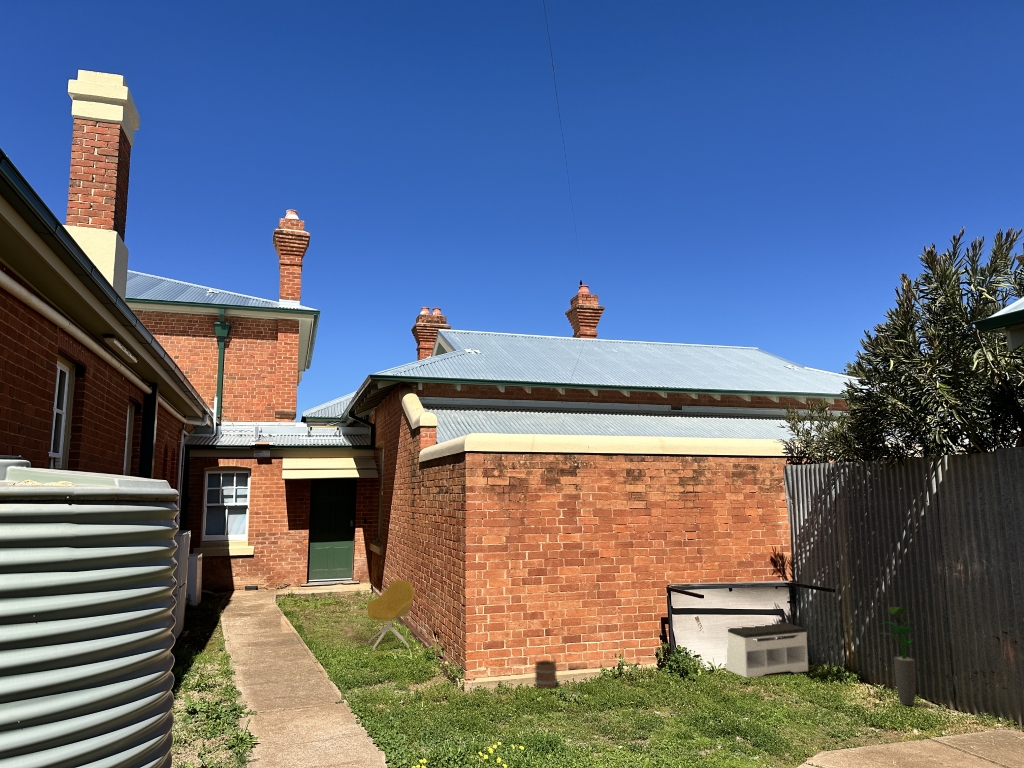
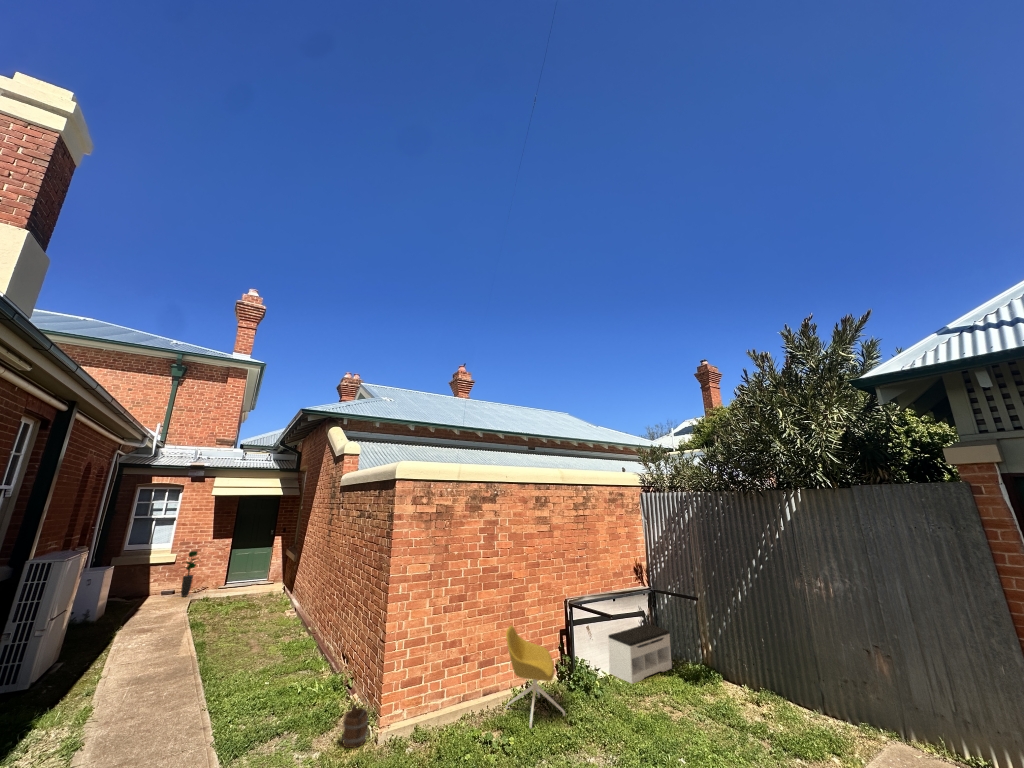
chair: present [367,580,414,650] -> present [506,626,565,728]
potted plant: present [883,607,916,705] -> present [181,551,197,597]
bucket: present [535,660,557,689] -> present [342,699,369,748]

